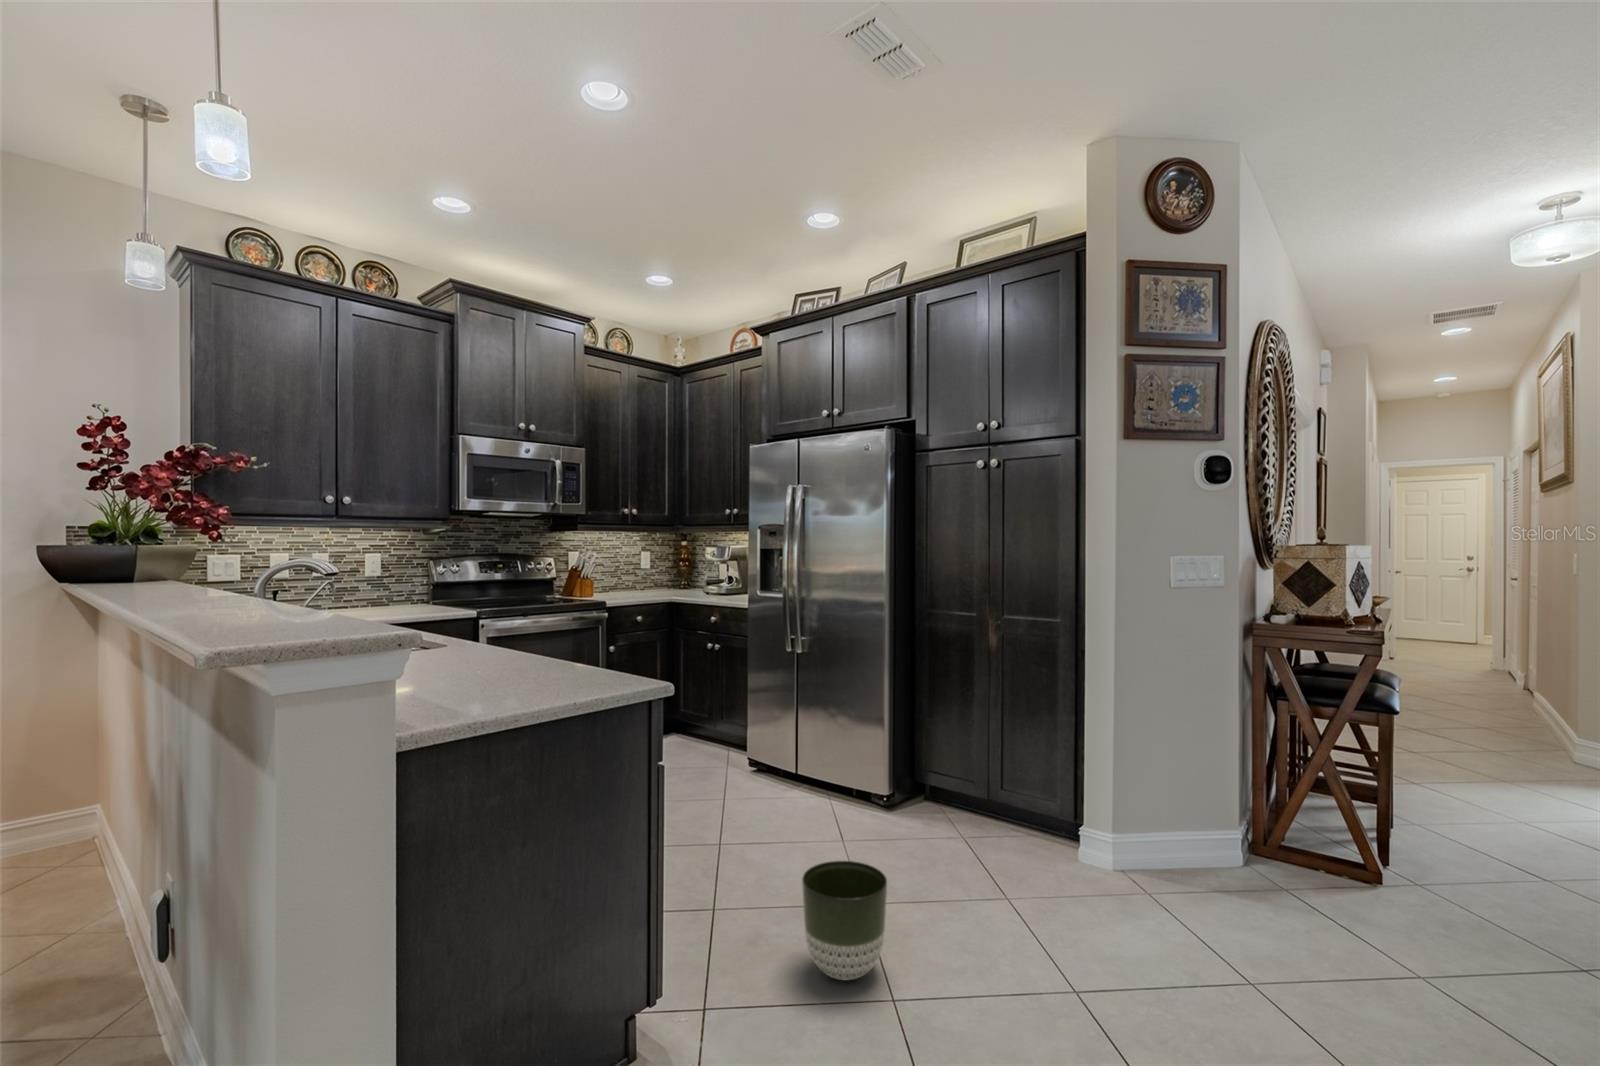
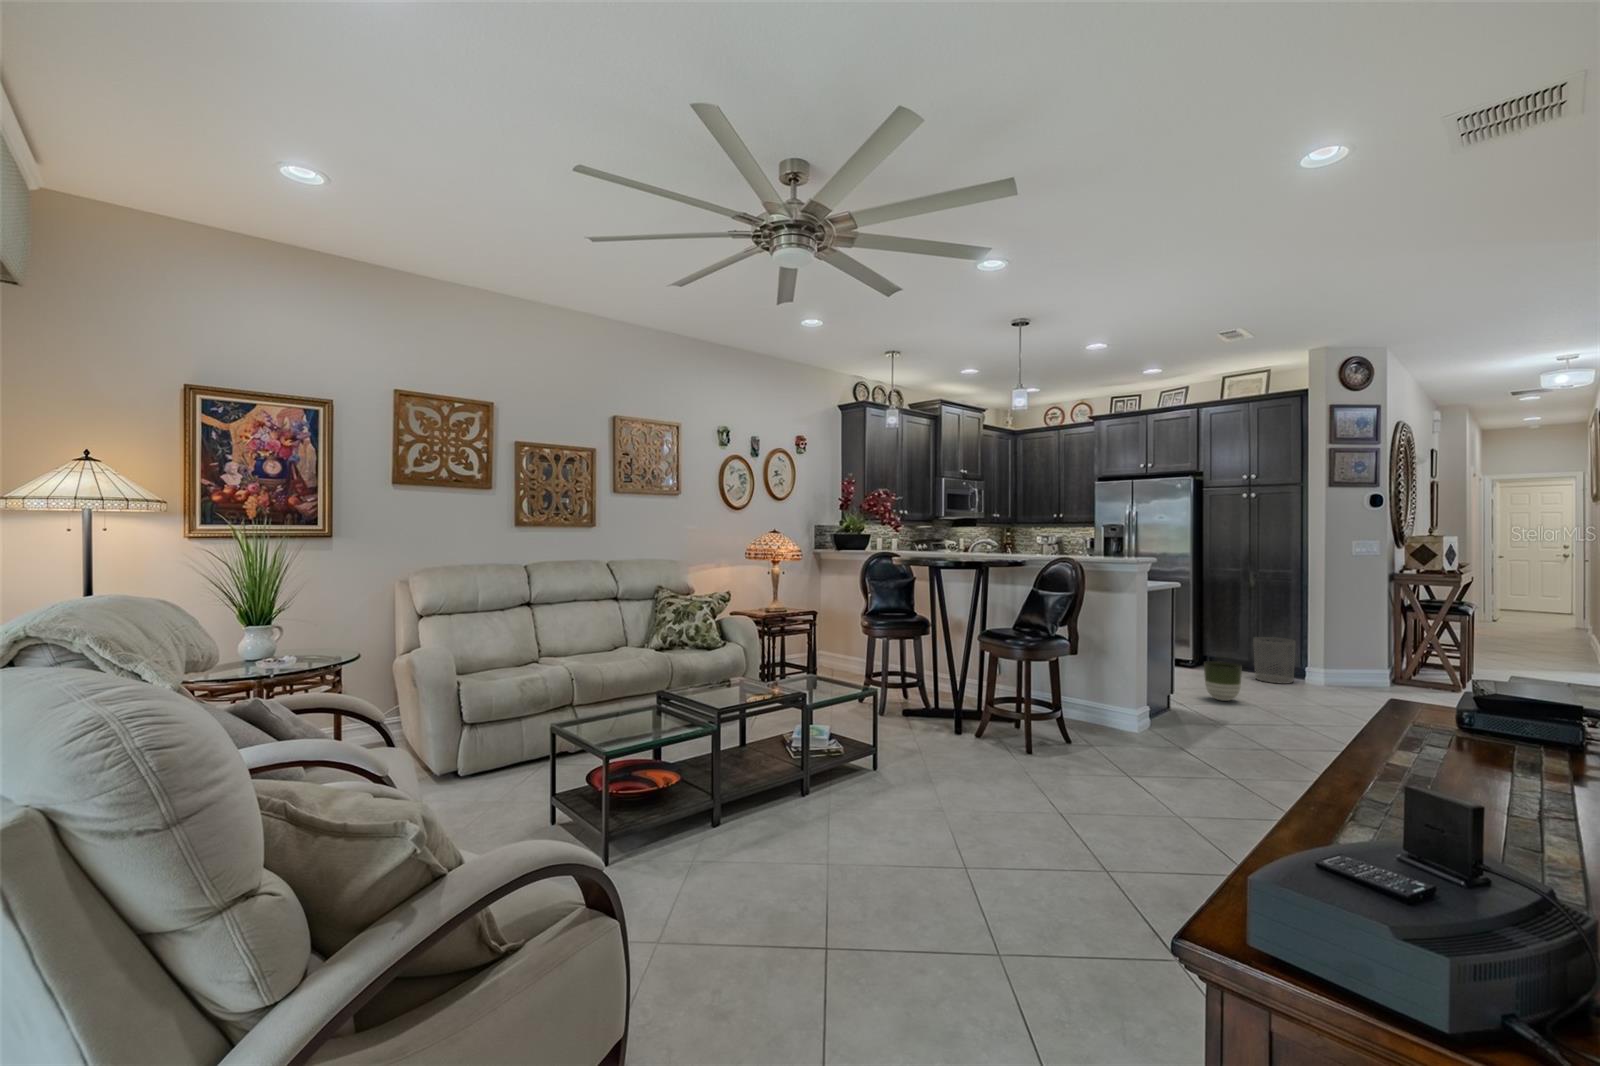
waste bin: none [984,756,1062,868] -> present [1253,637,1296,684]

